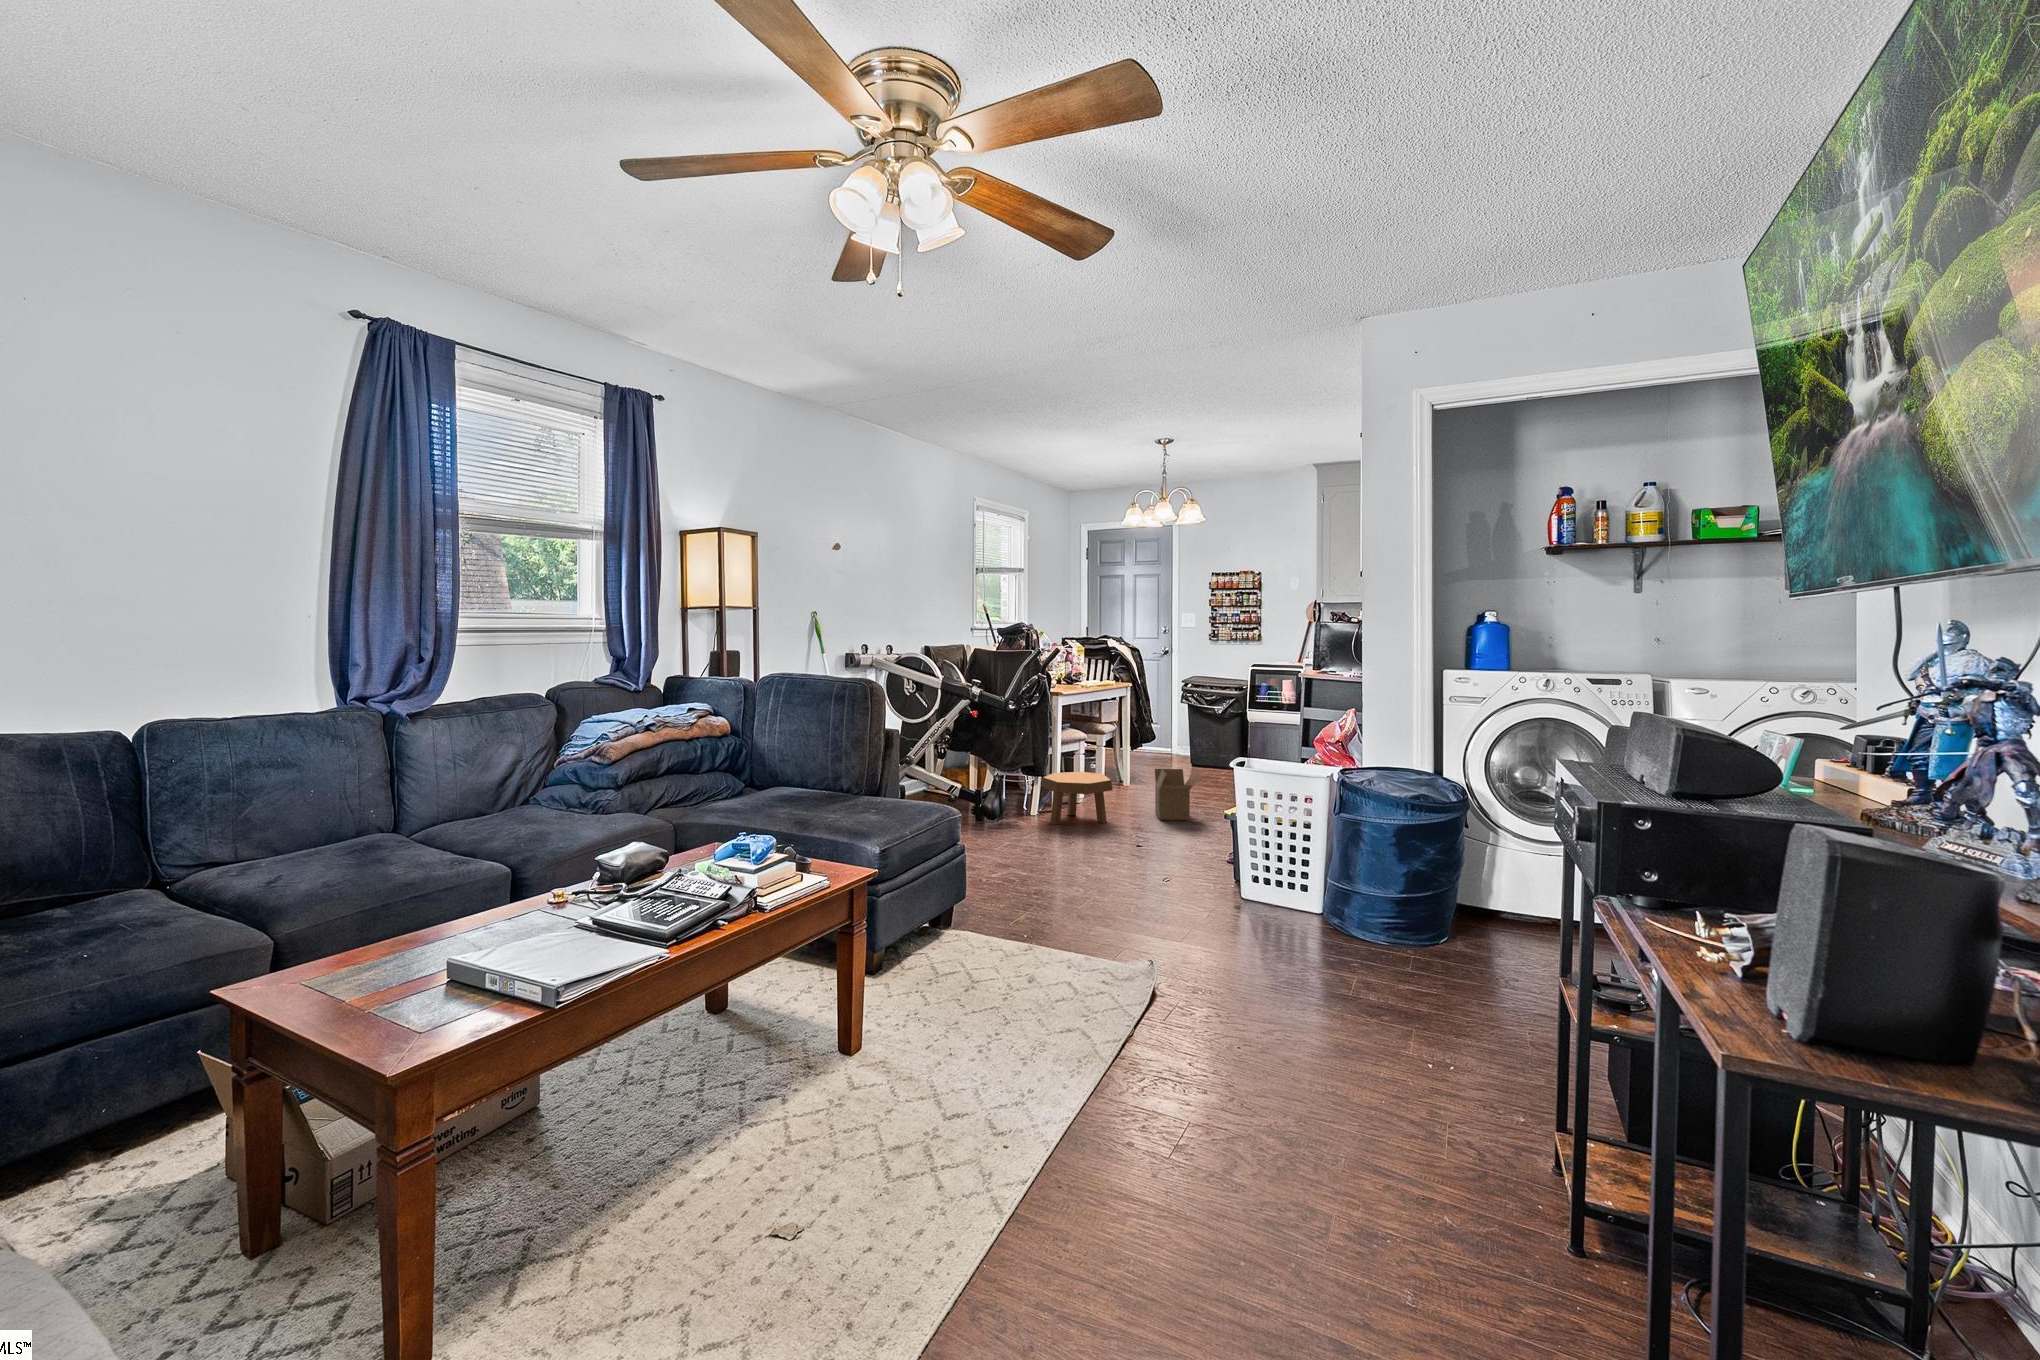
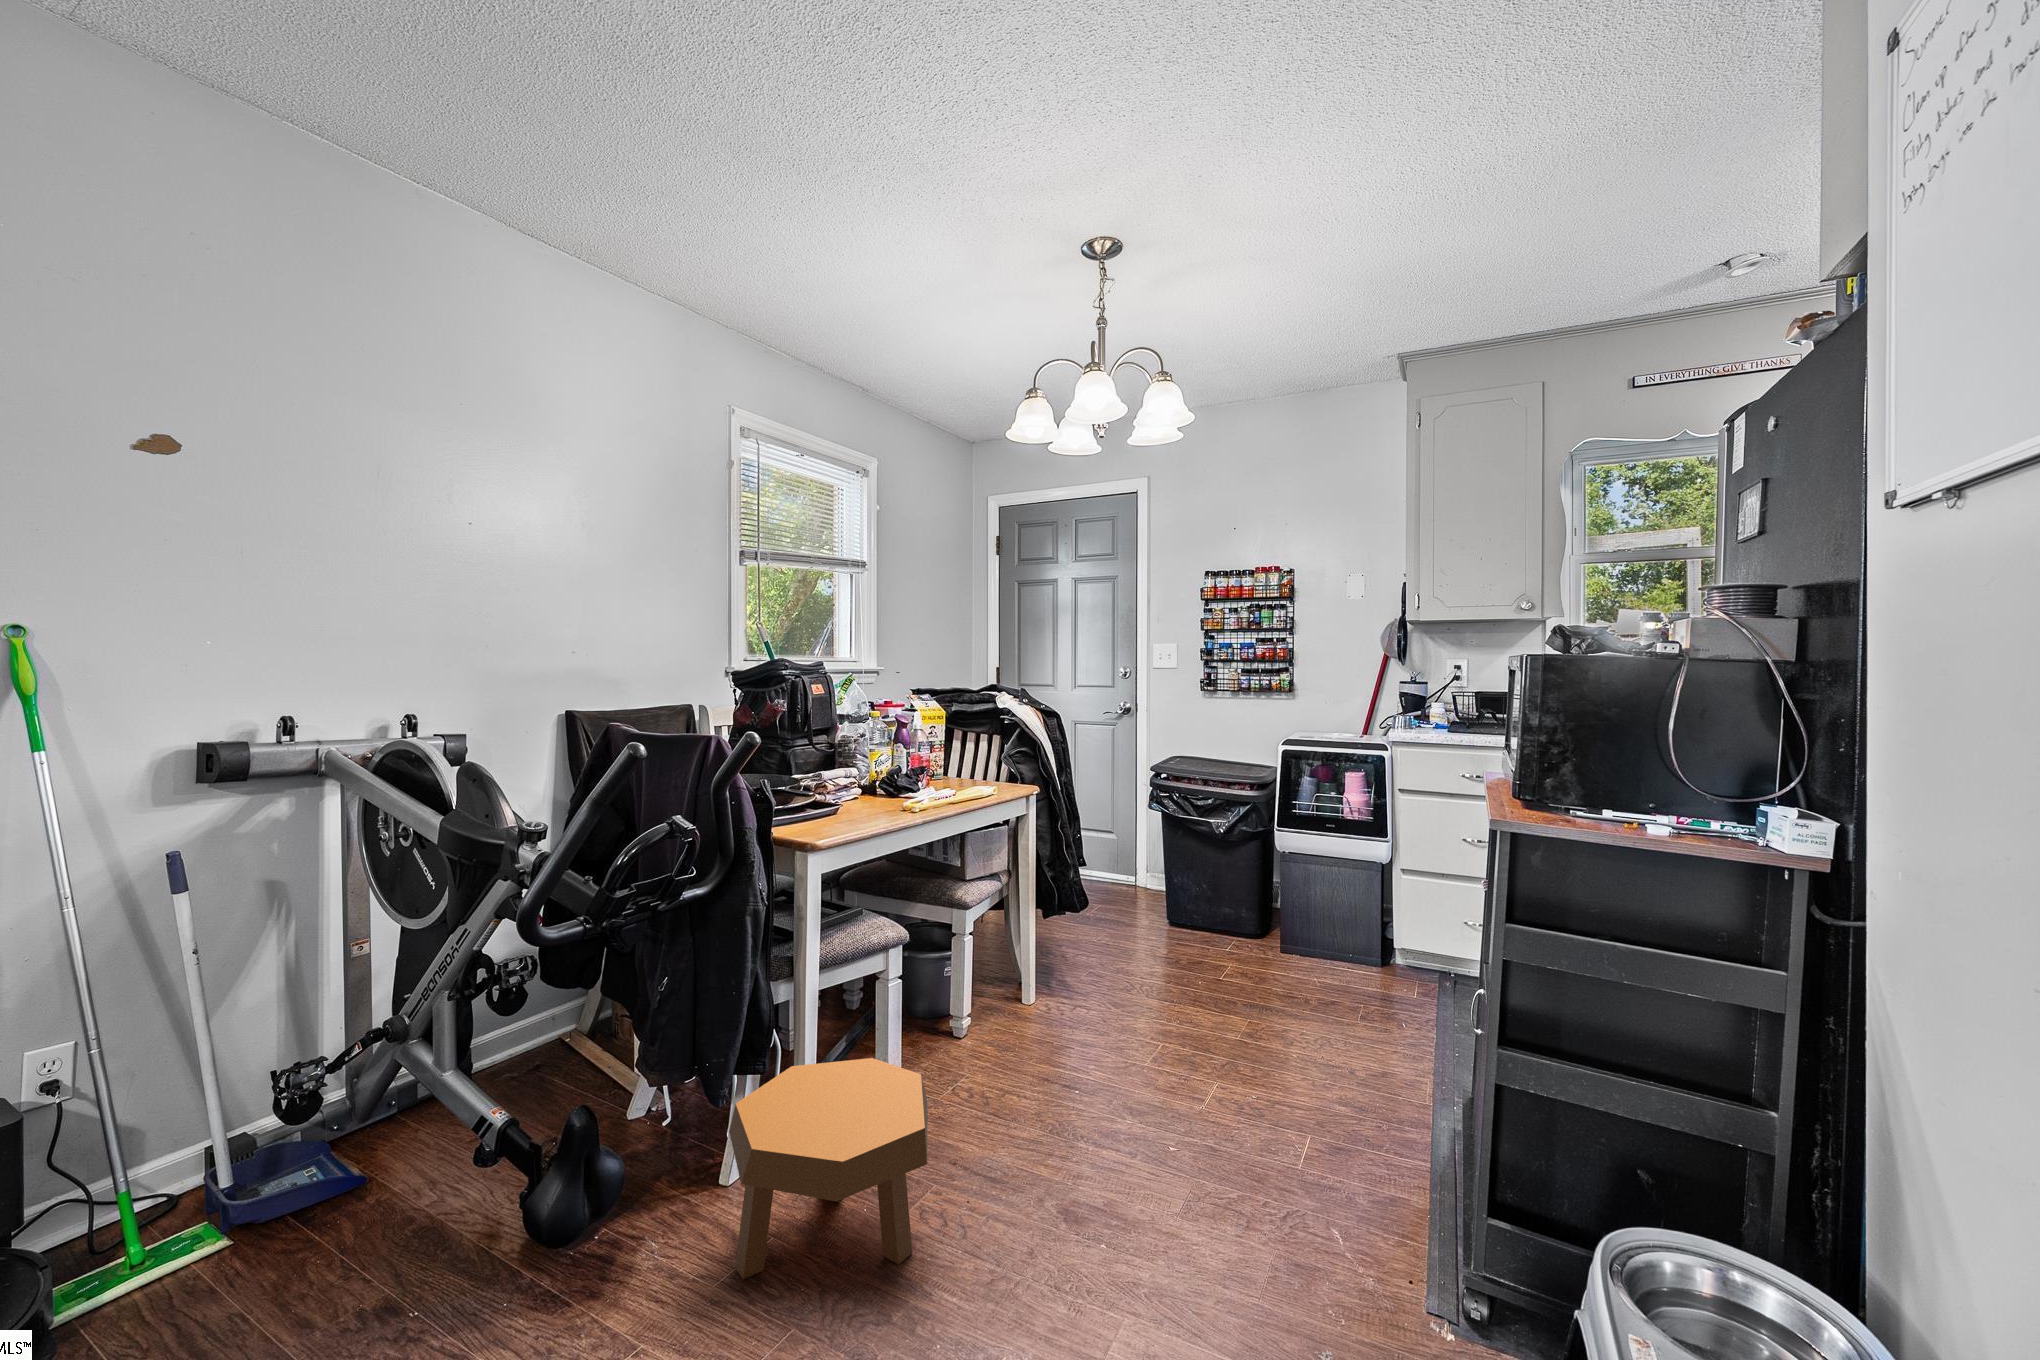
cardboard box: present [1155,769,1202,820] -> none [1068,1050,1198,1237]

